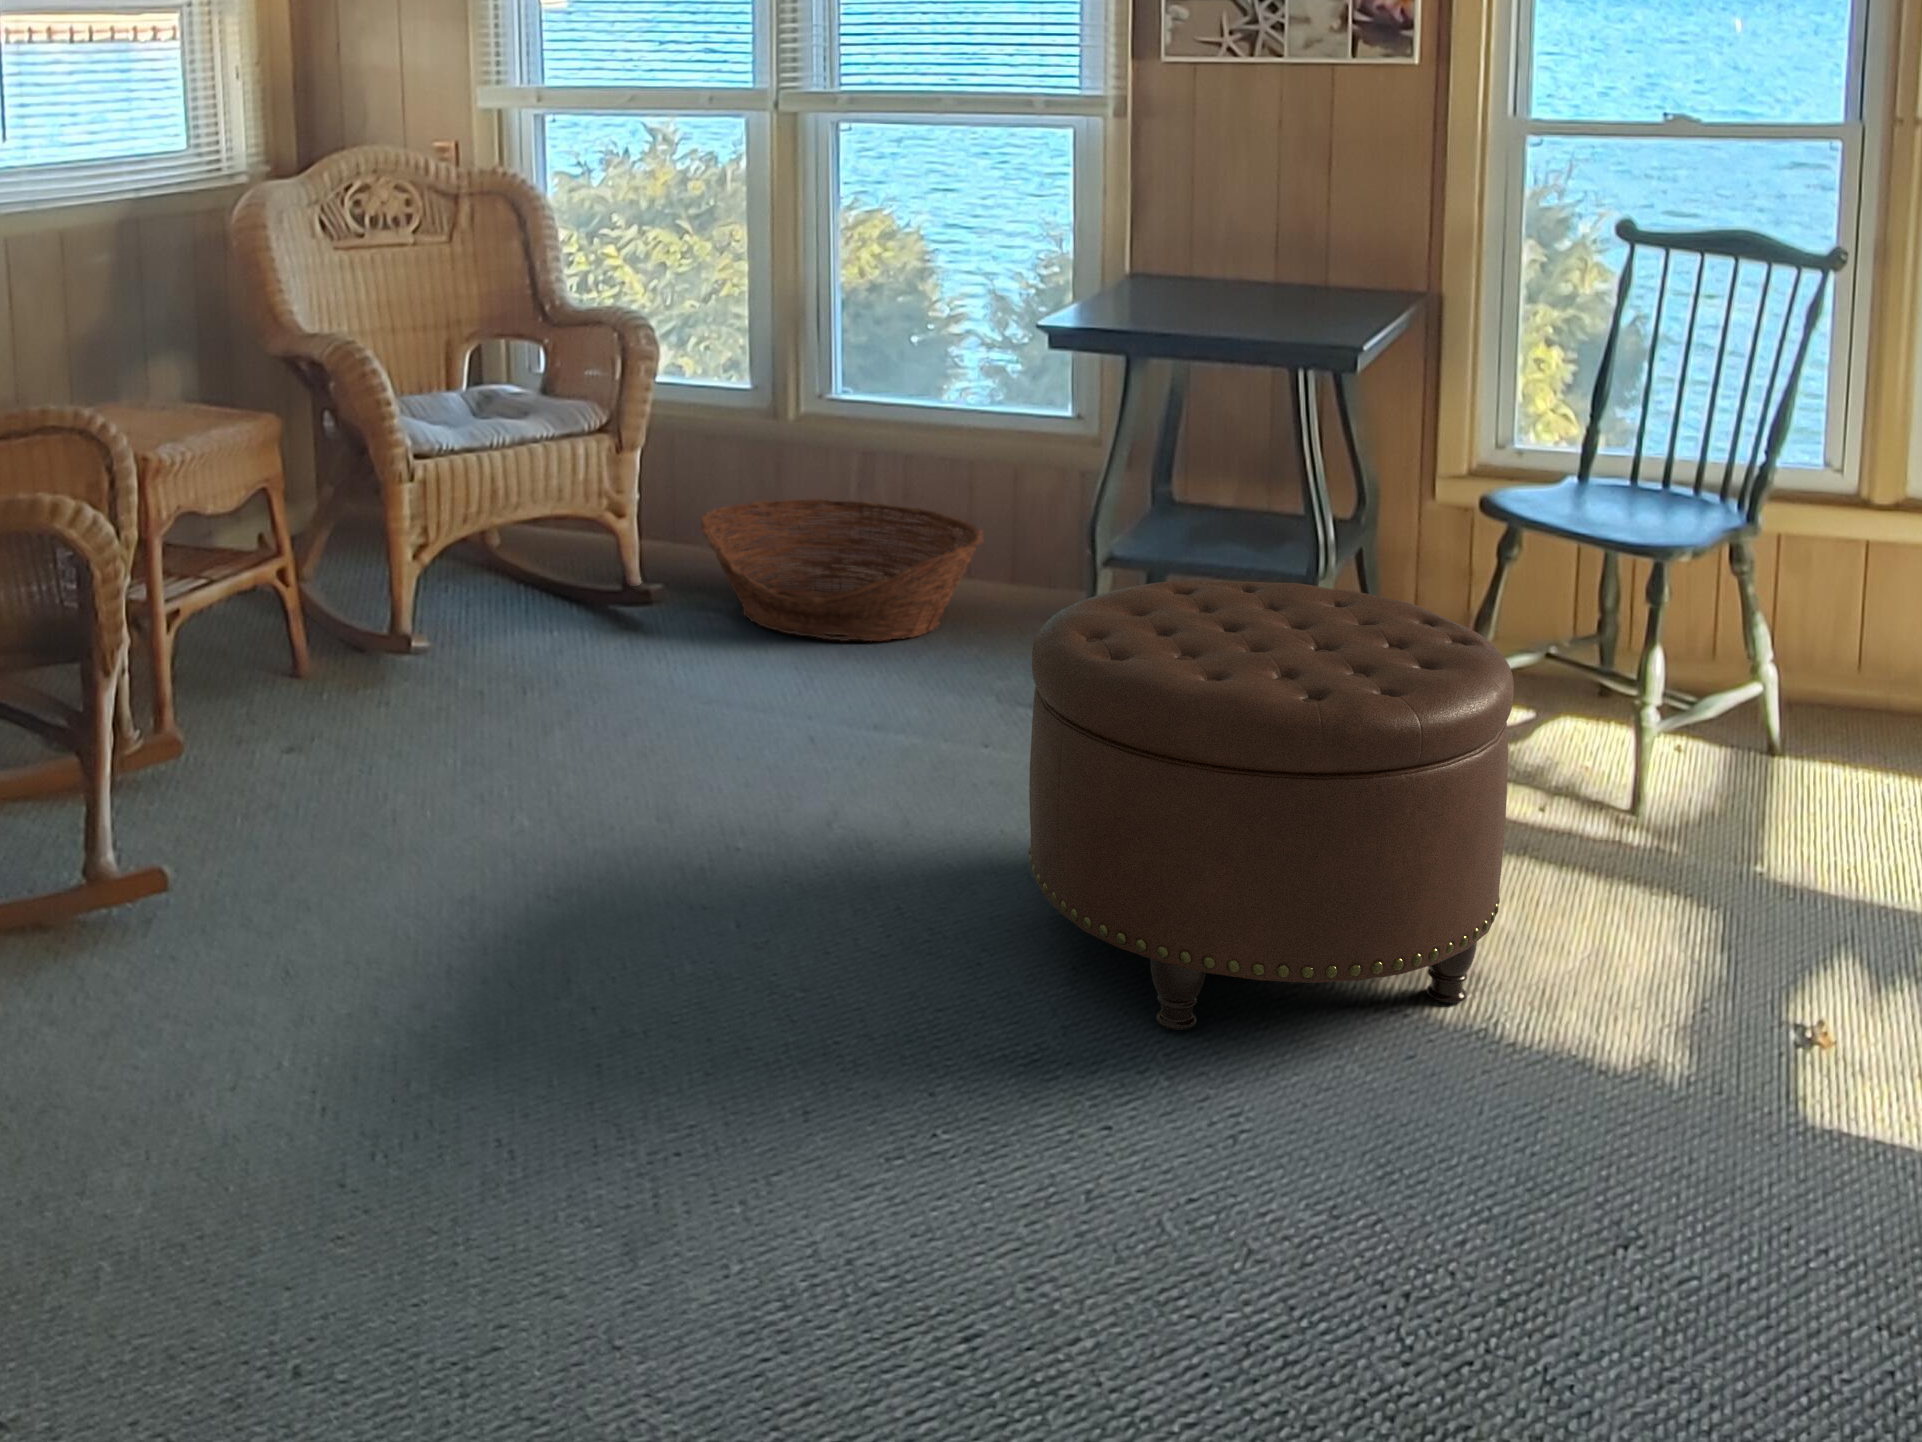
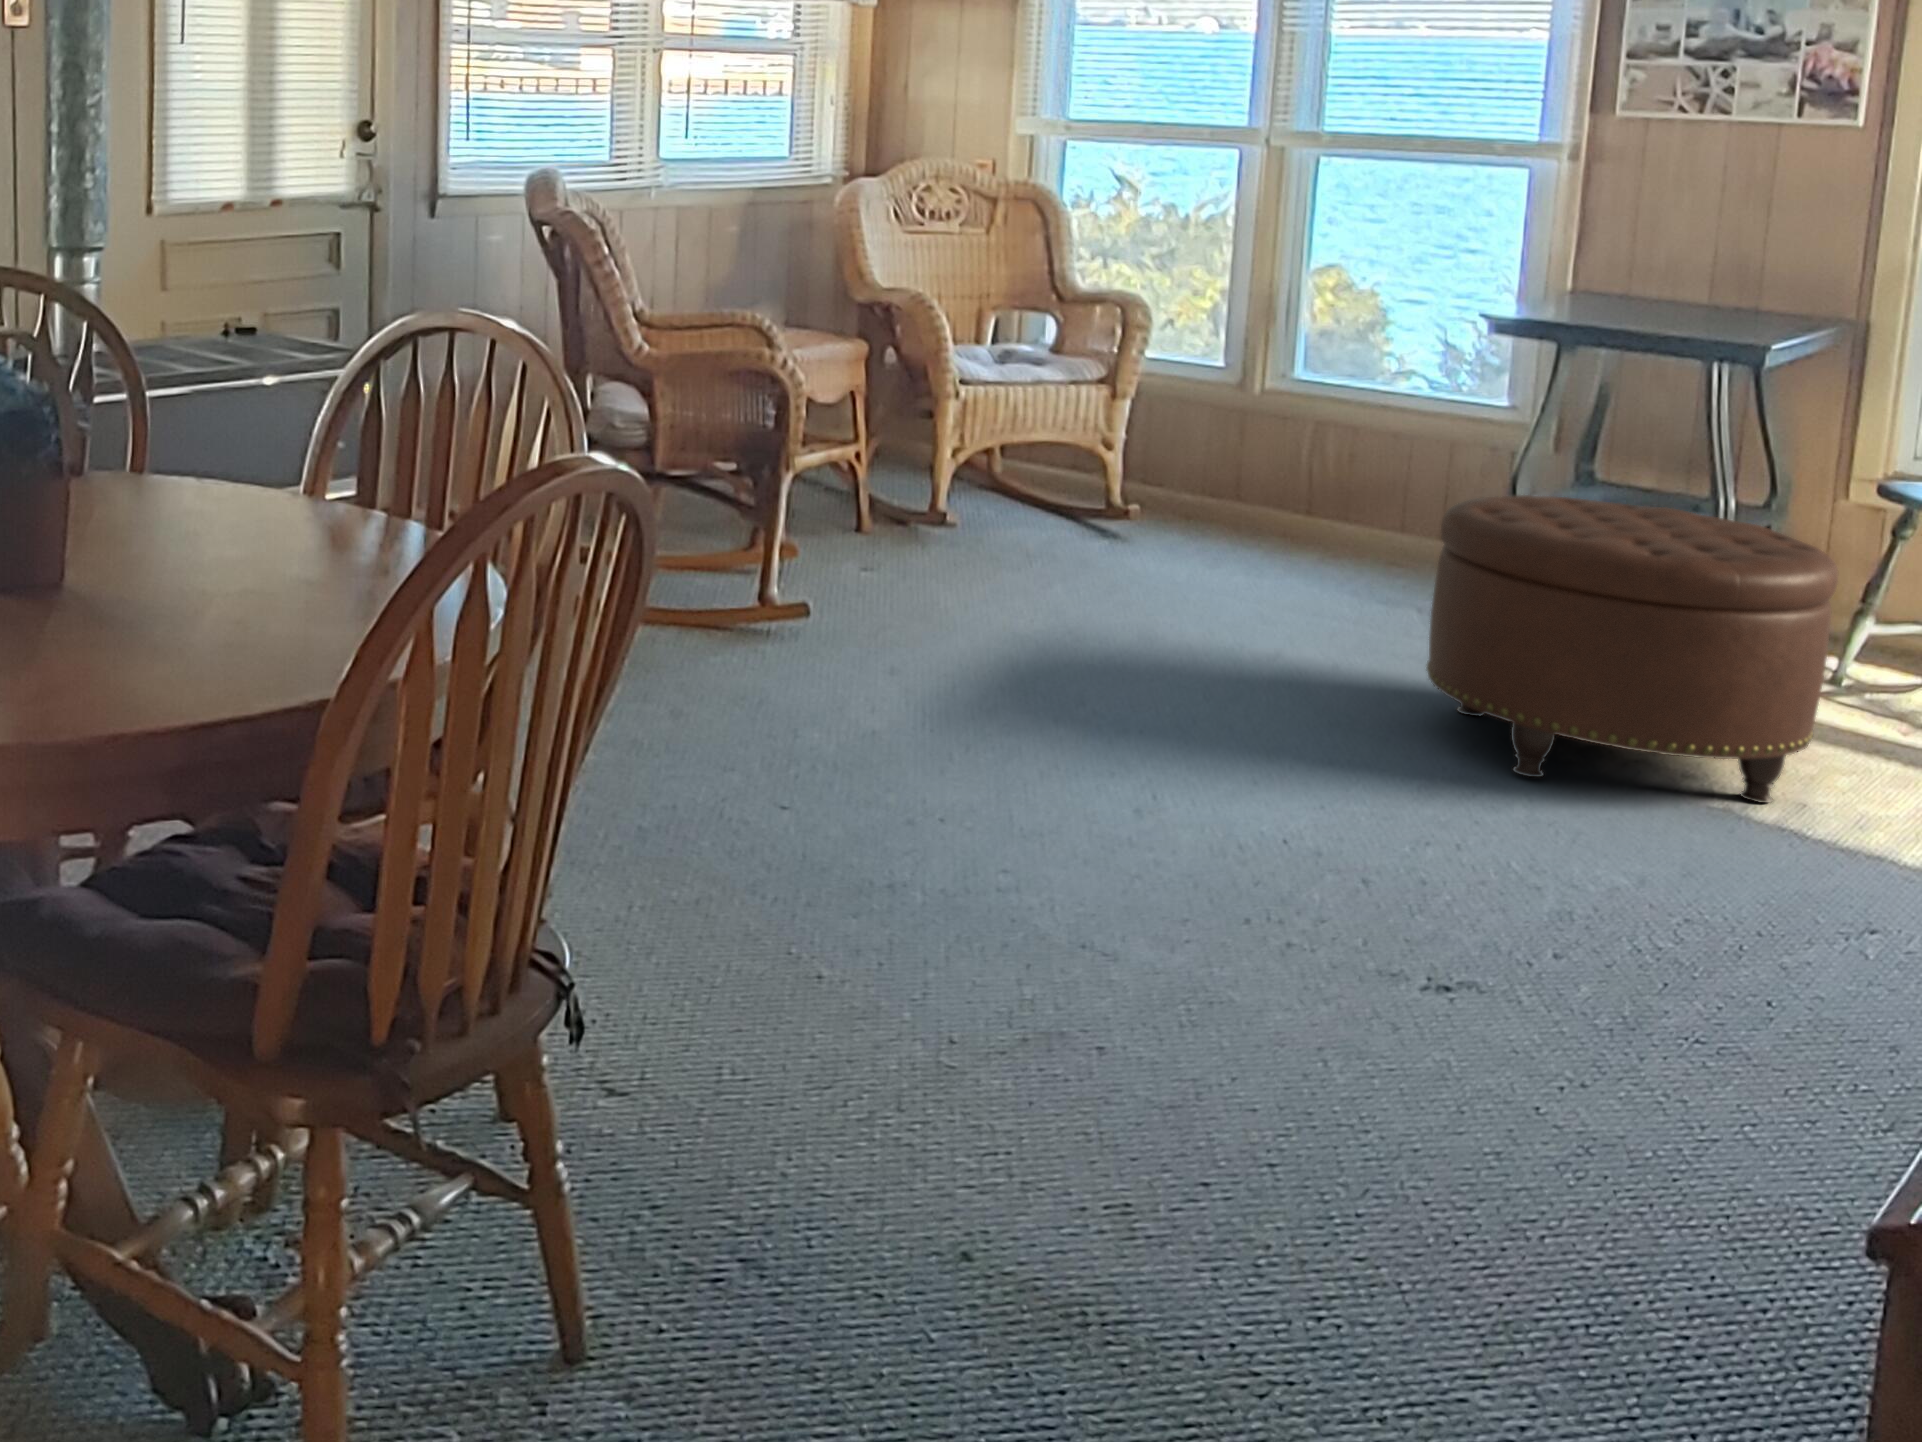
basket: present [701,499,983,641] -> none [1173,455,1416,567]

